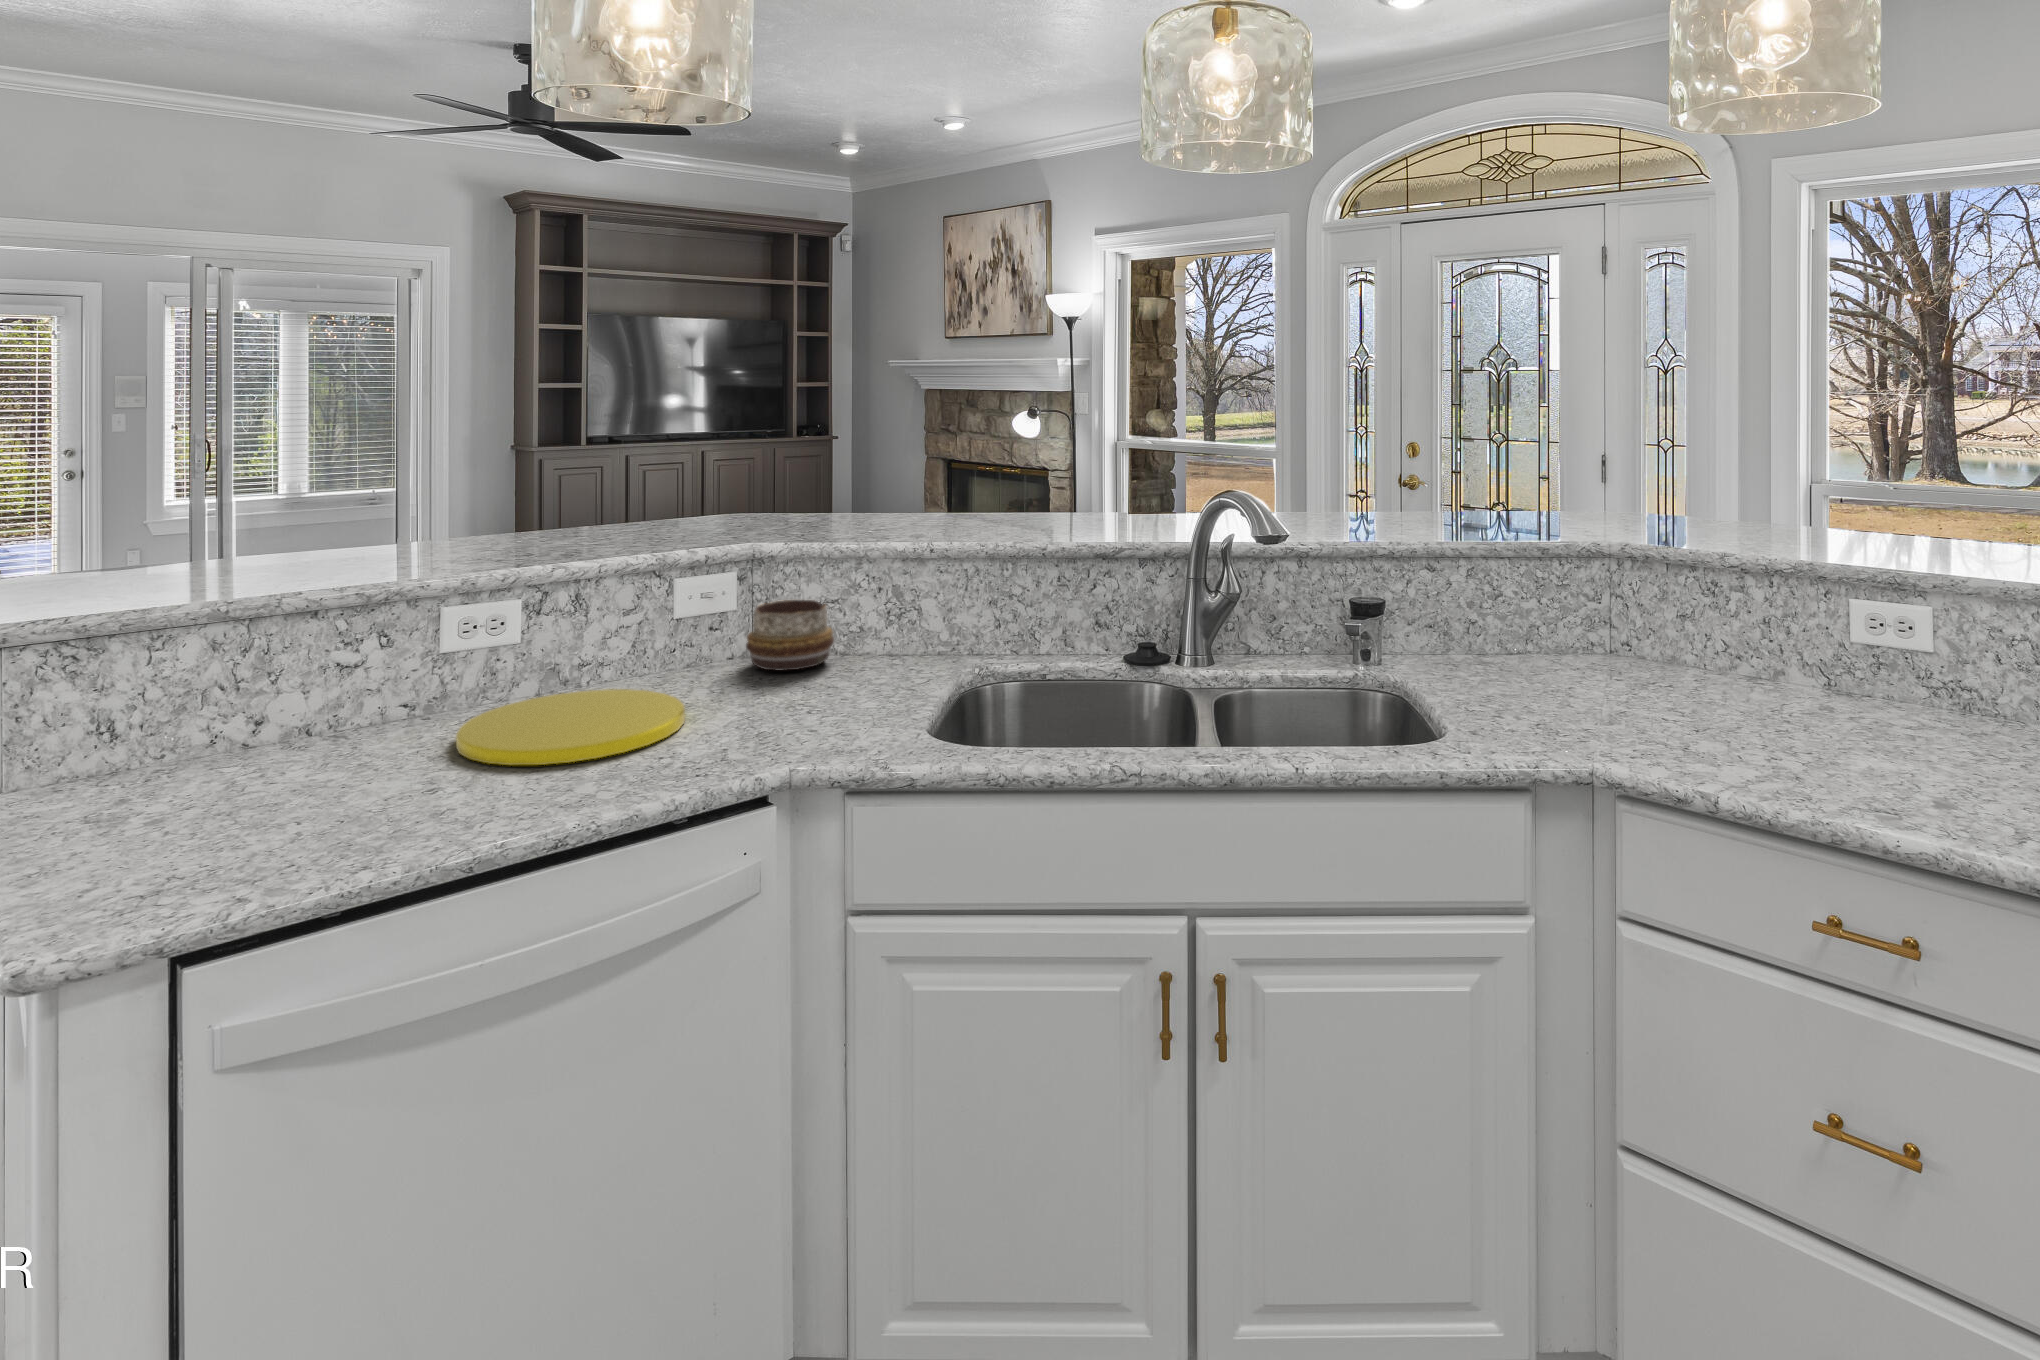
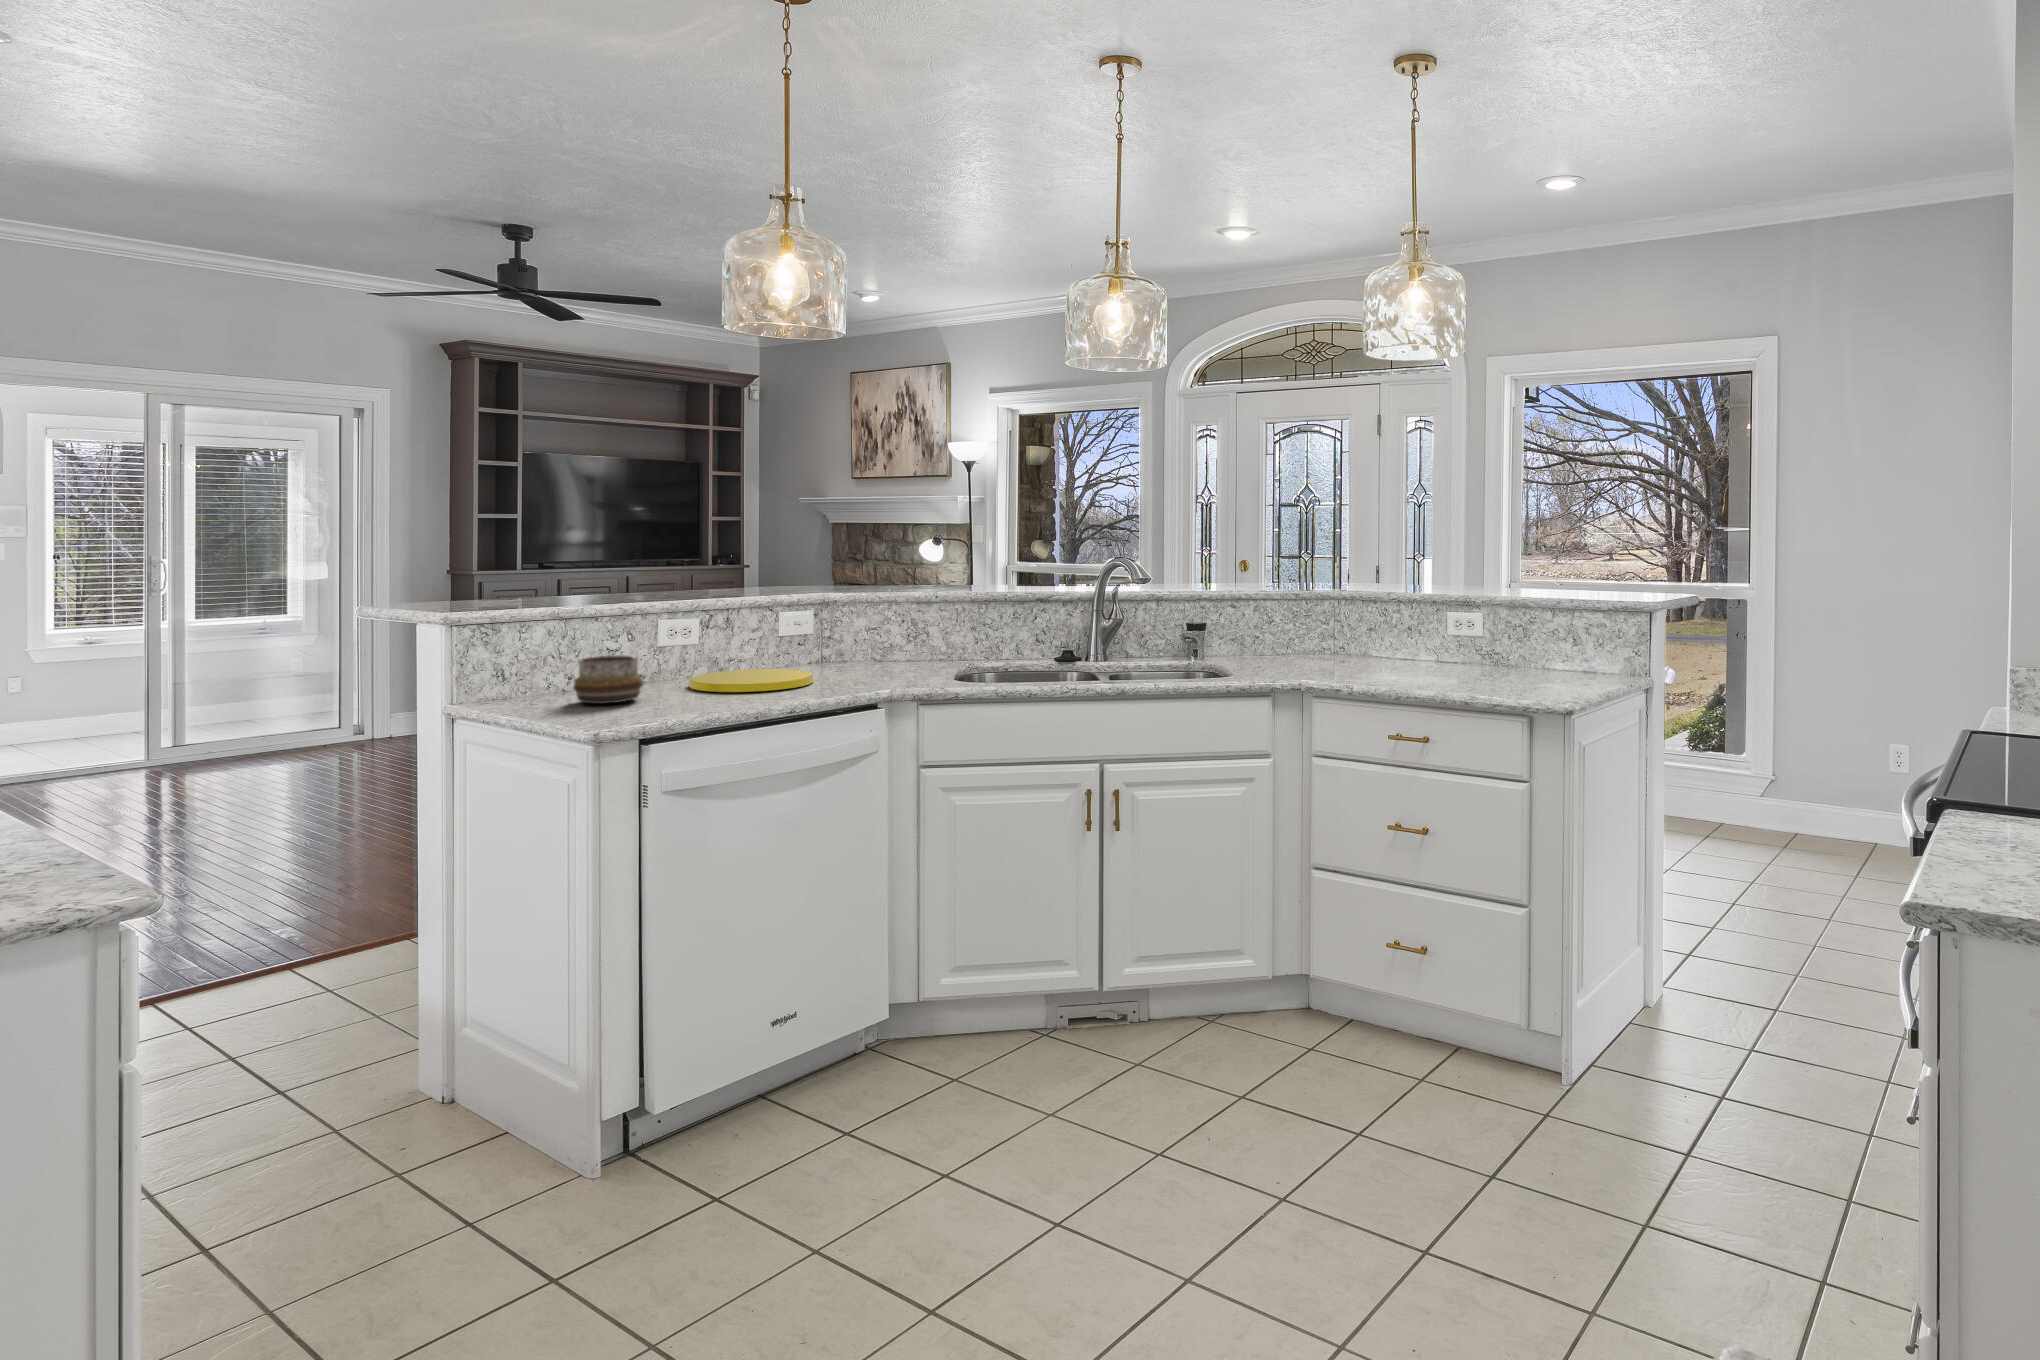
decorative bowl: present [746,600,834,670] -> present [573,656,643,704]

